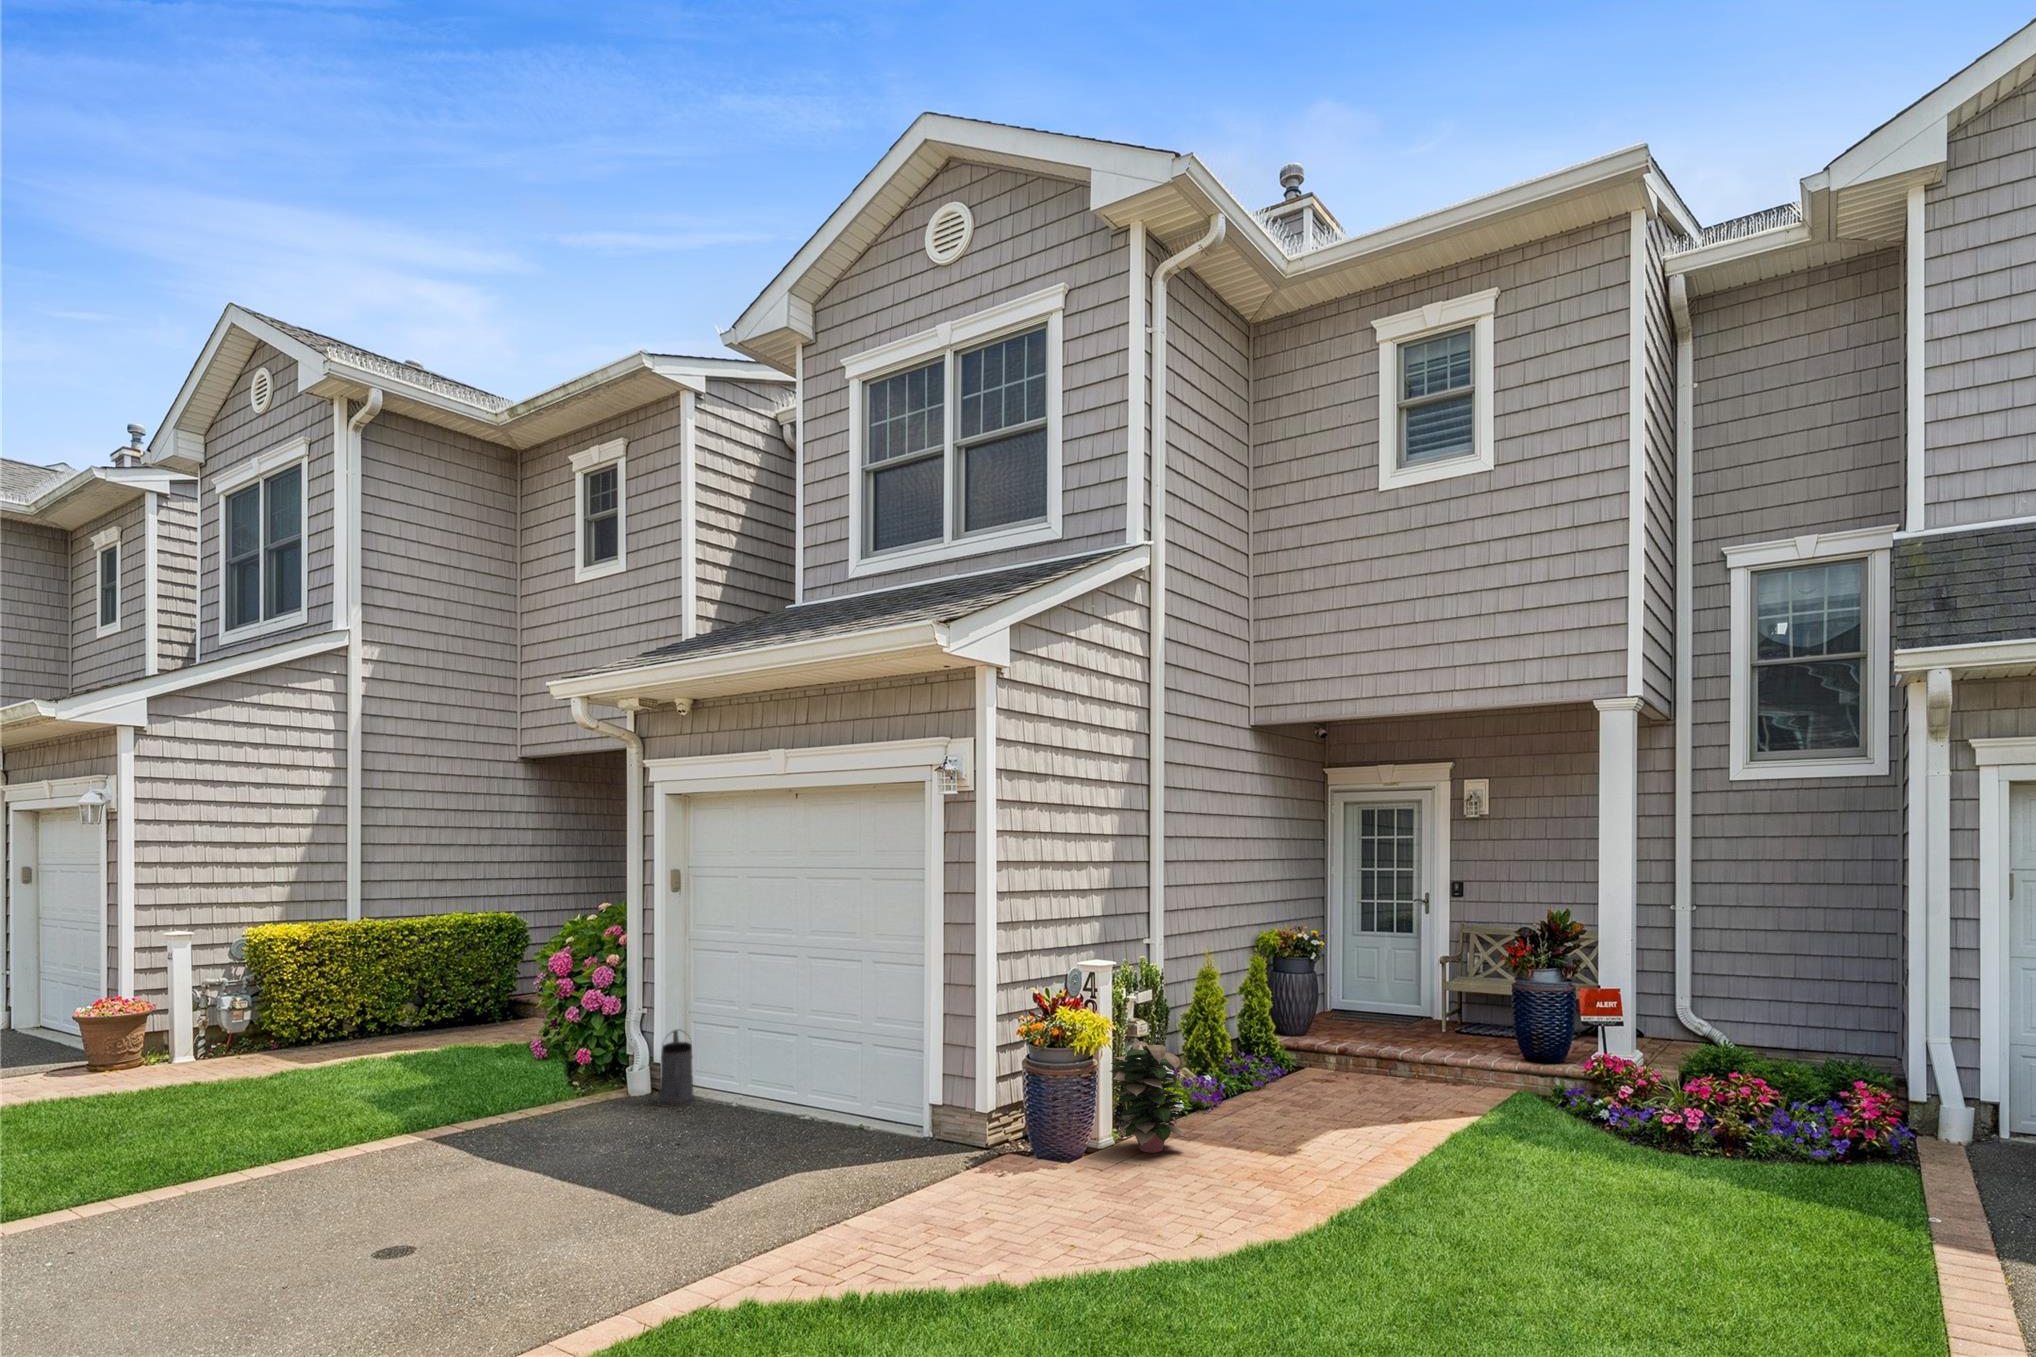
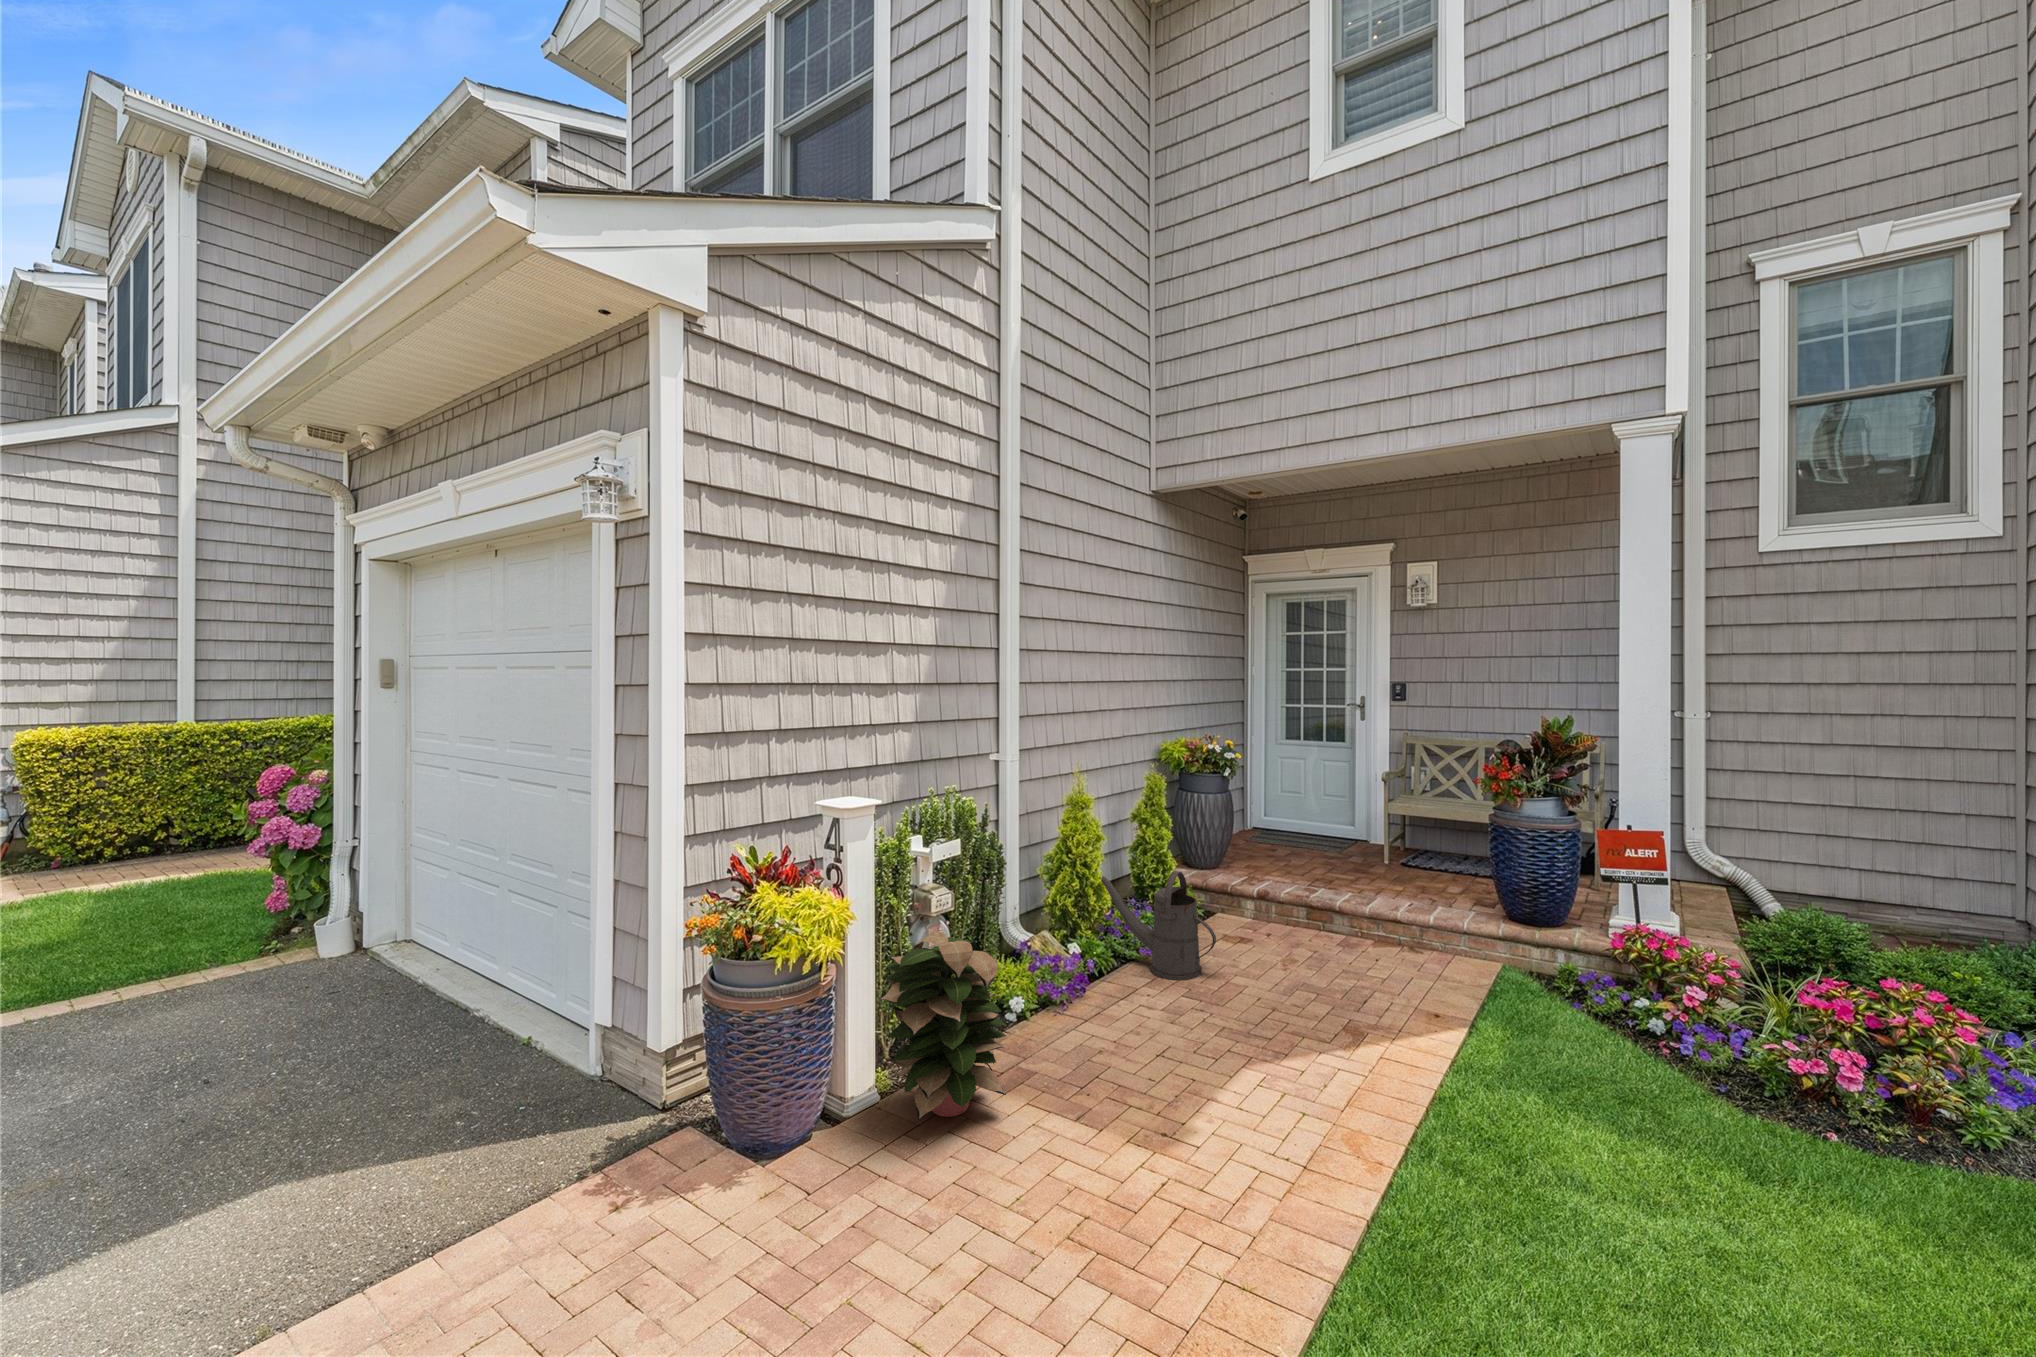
watering can: present [658,1029,695,1107] -> present [1101,871,1216,981]

